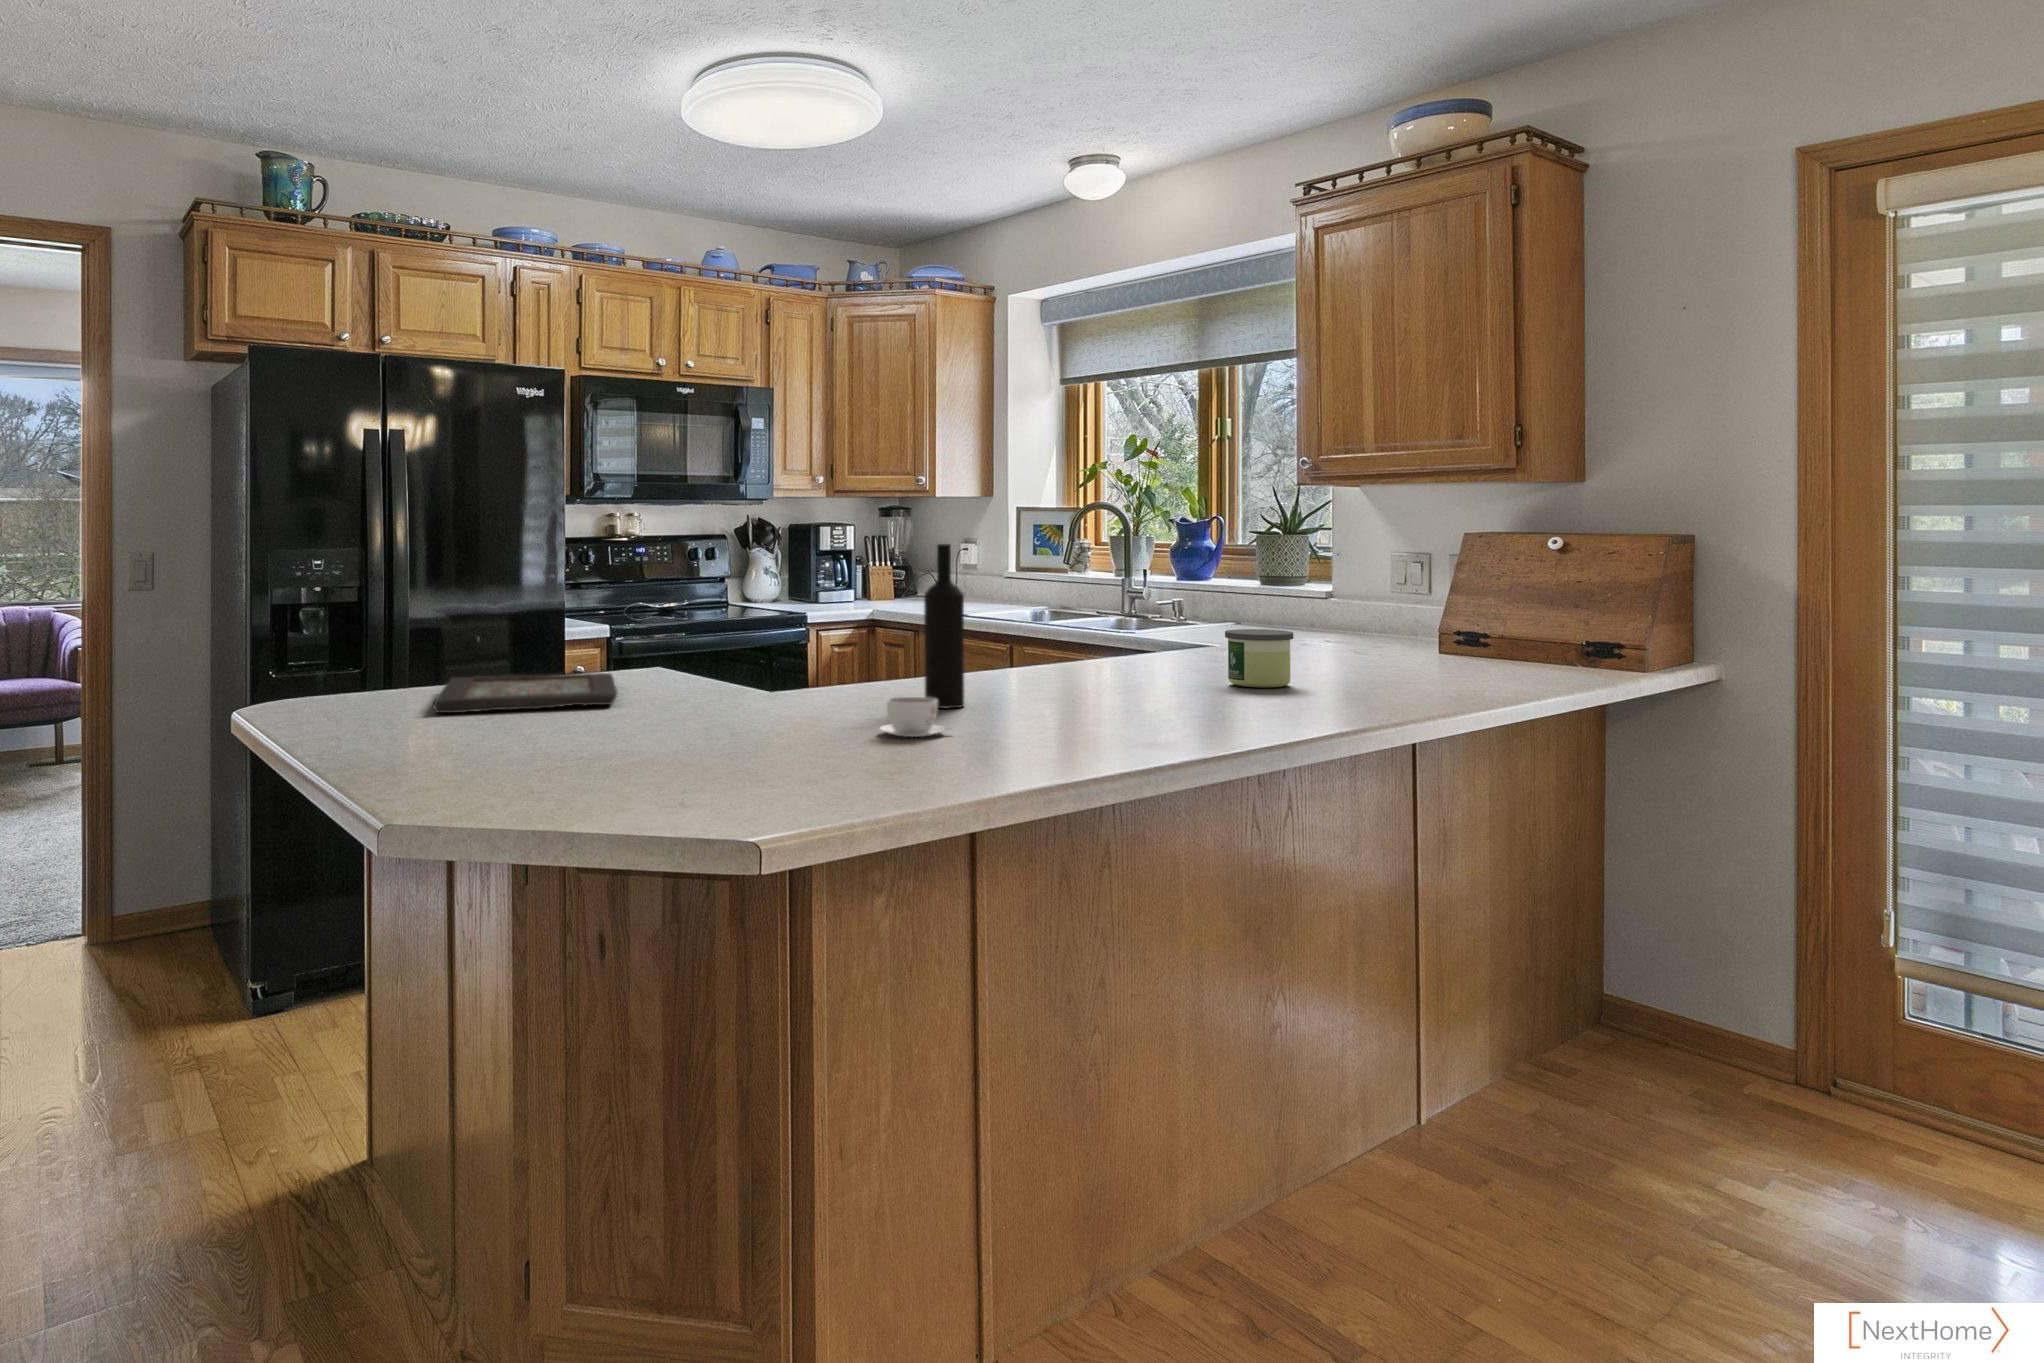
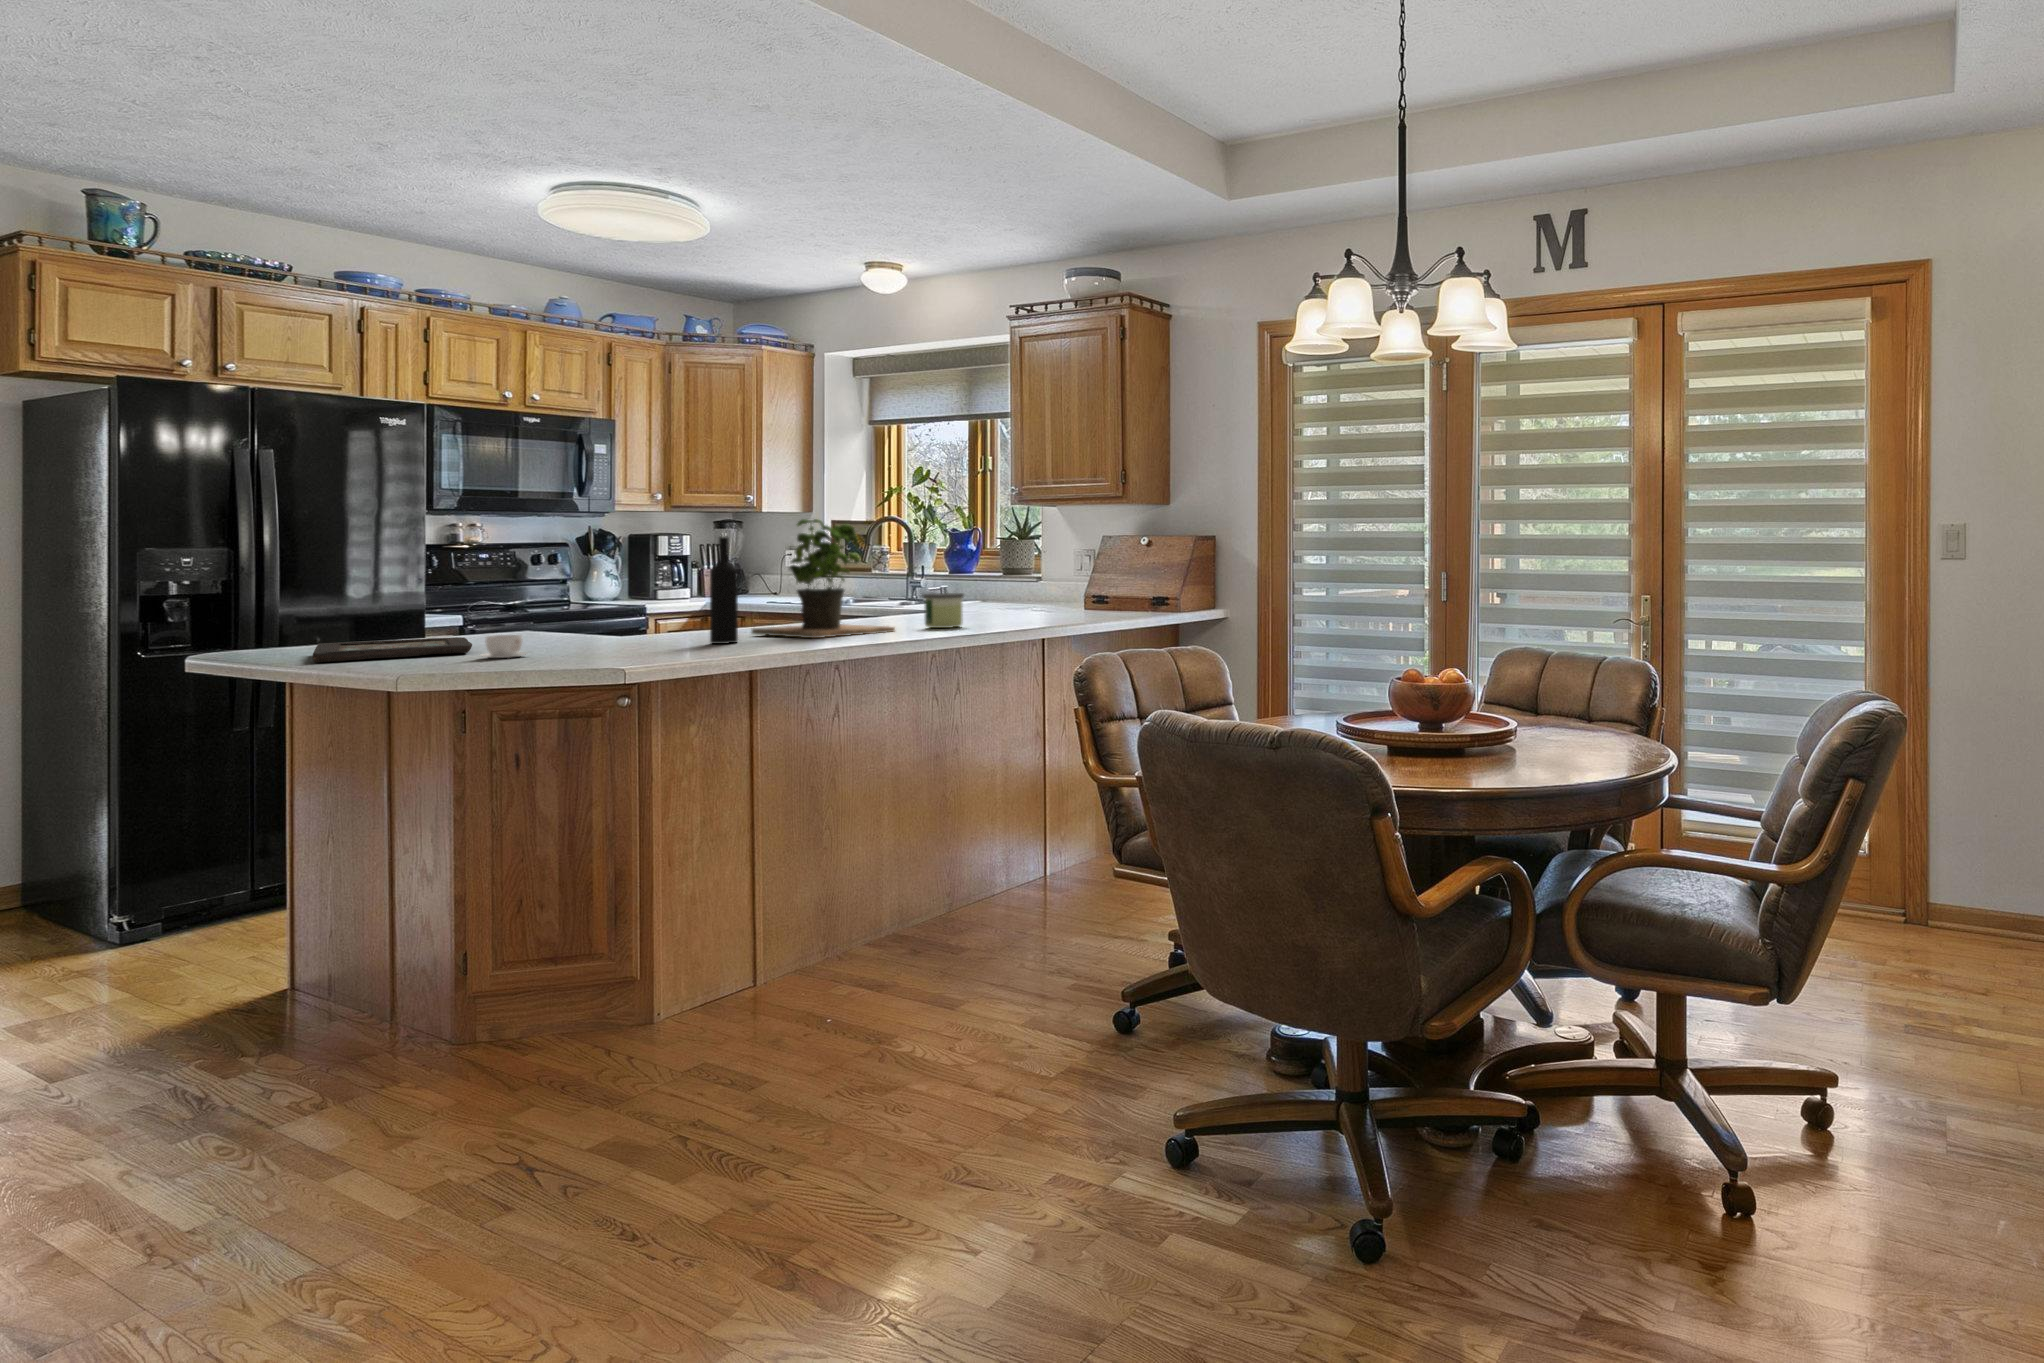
potted plant: none [972,515,1189,703] -> present [752,519,895,638]
coffee cup: present [880,697,946,737] -> present [482,635,526,658]

